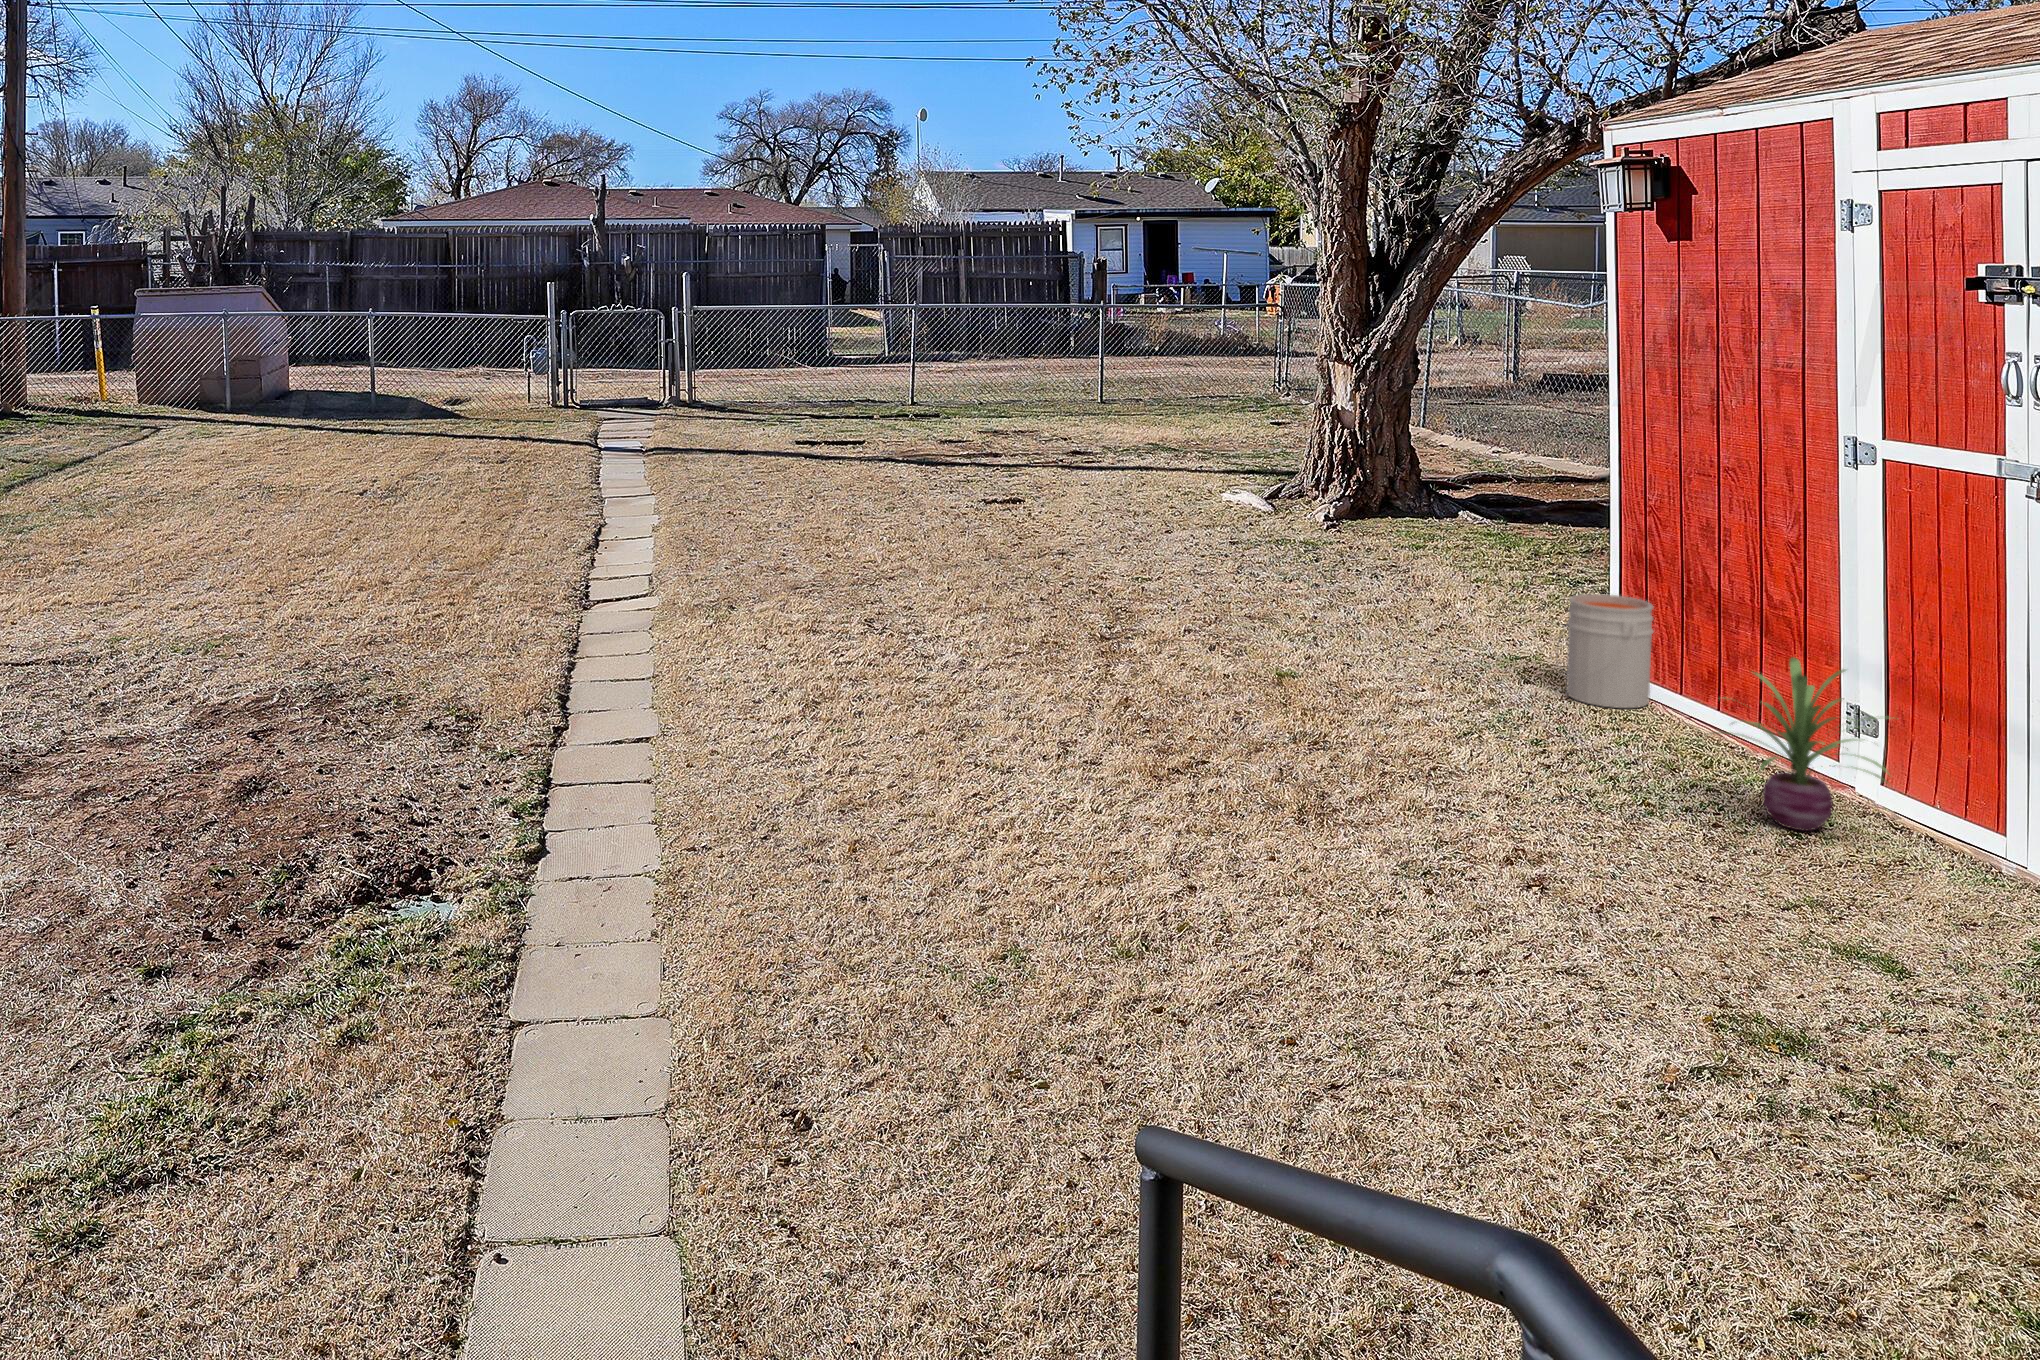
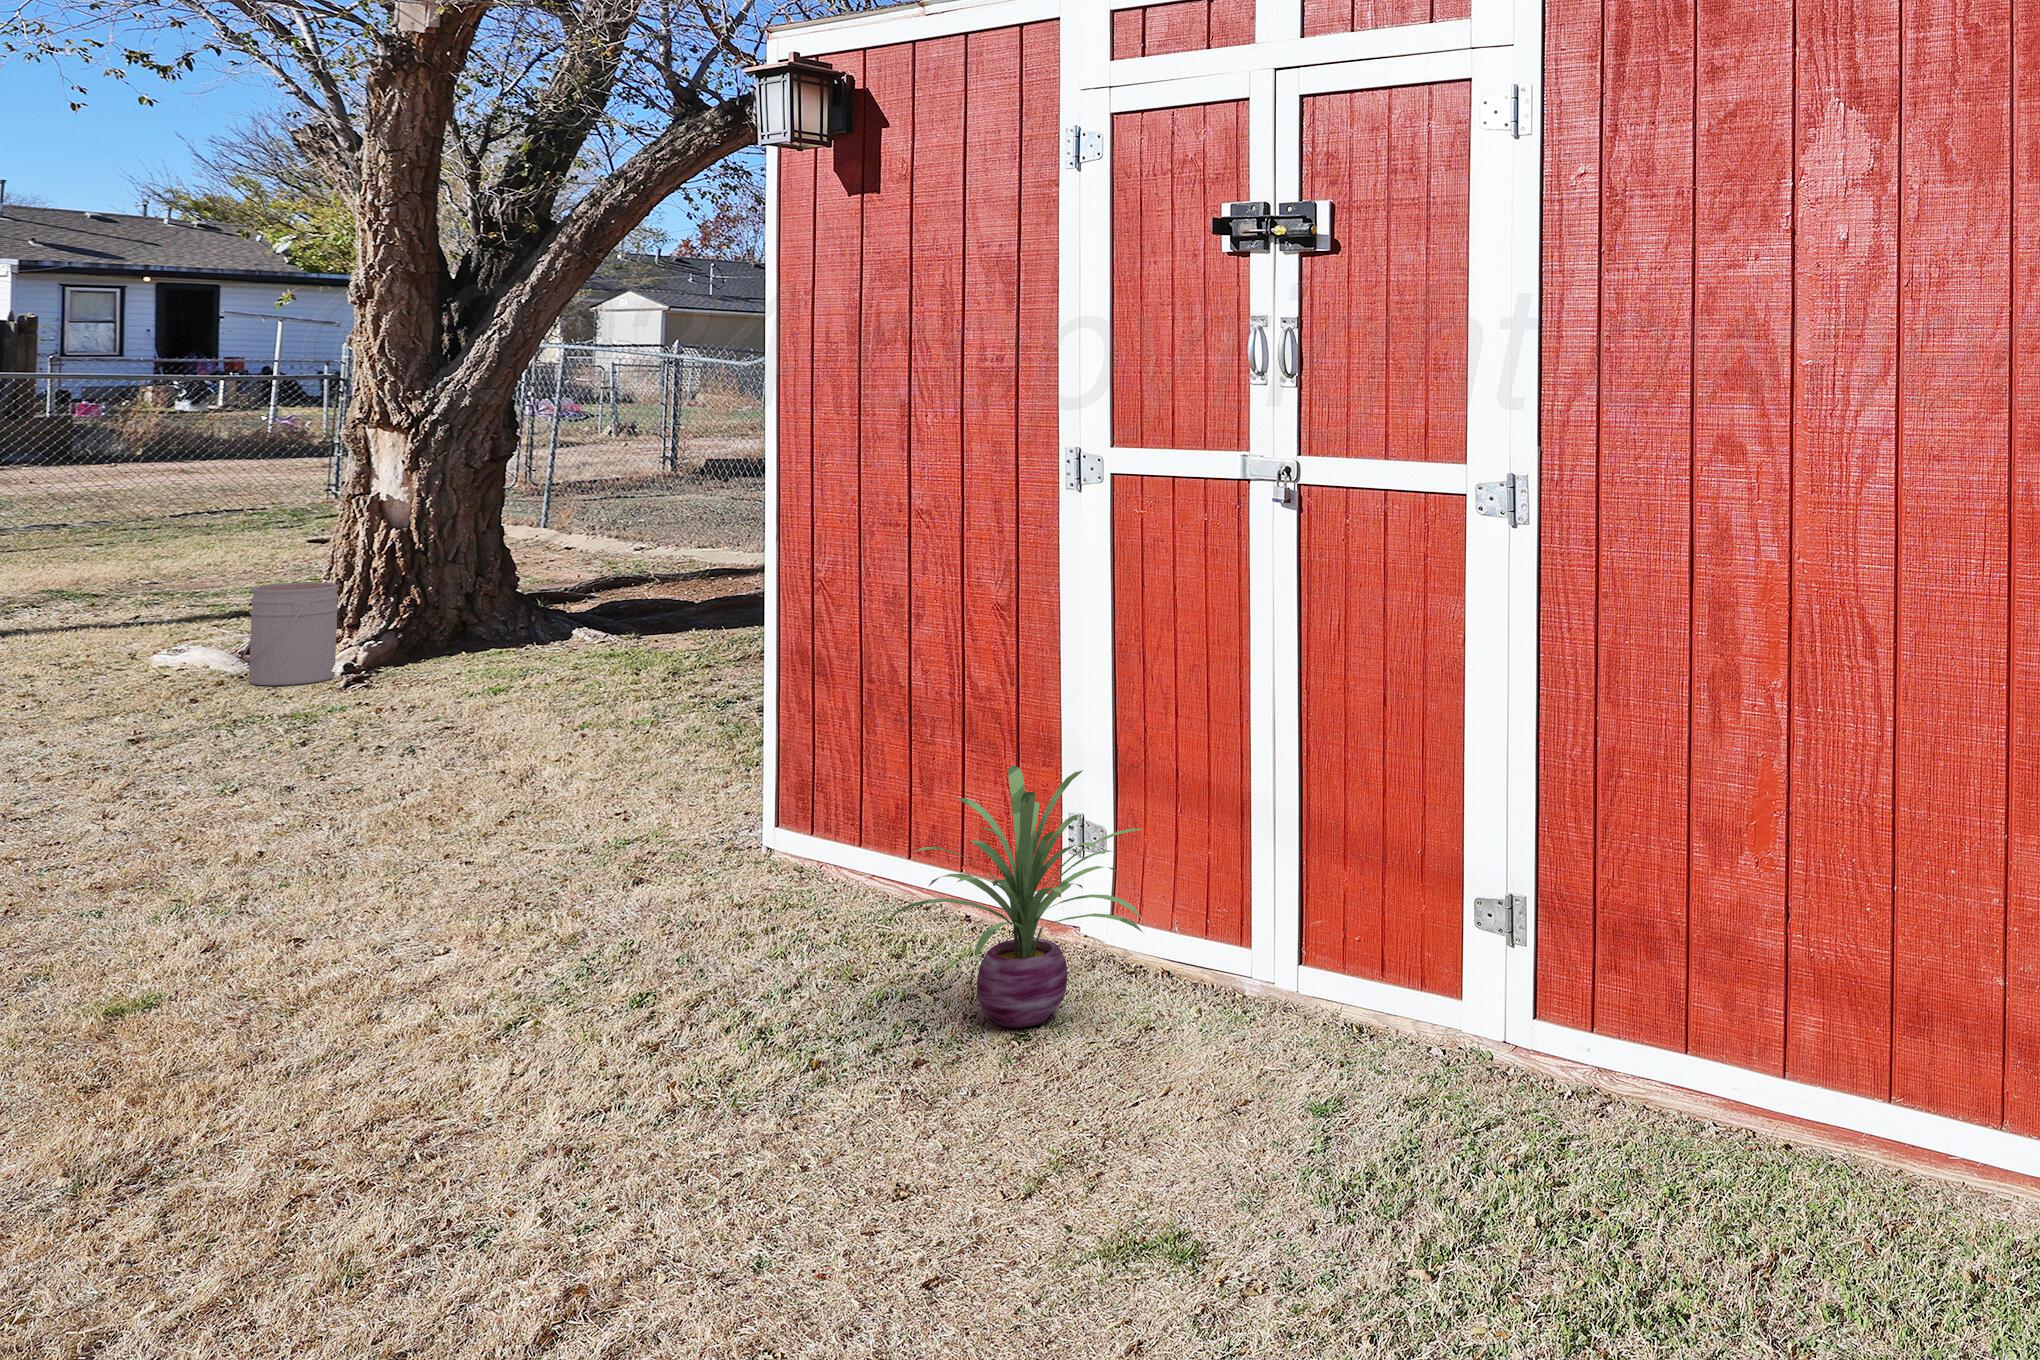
bucket: present [1559,594,1653,708] -> present [243,583,339,686]

